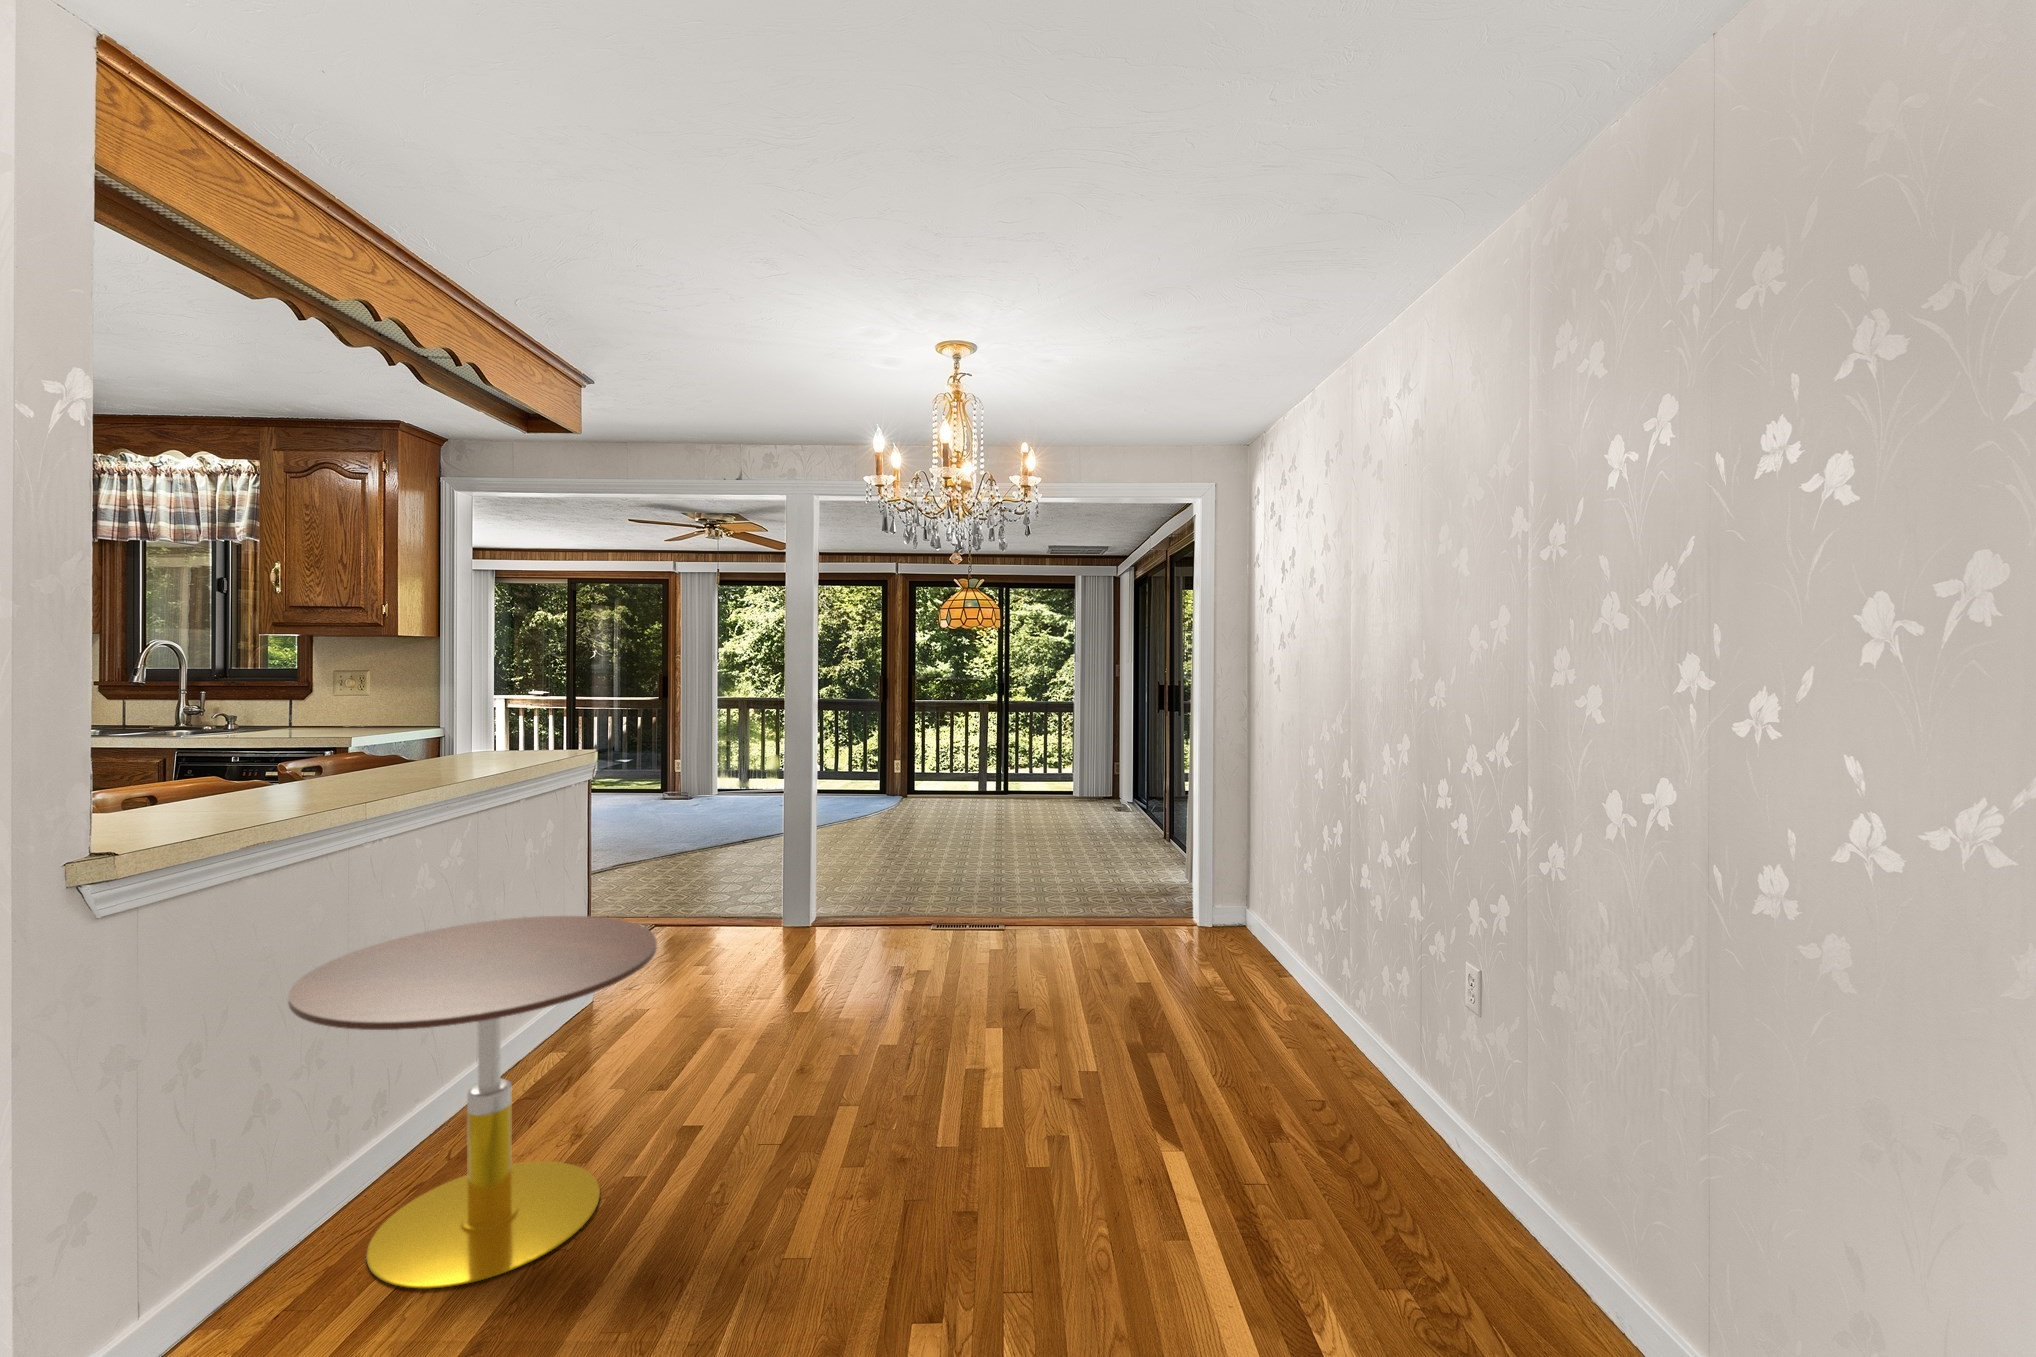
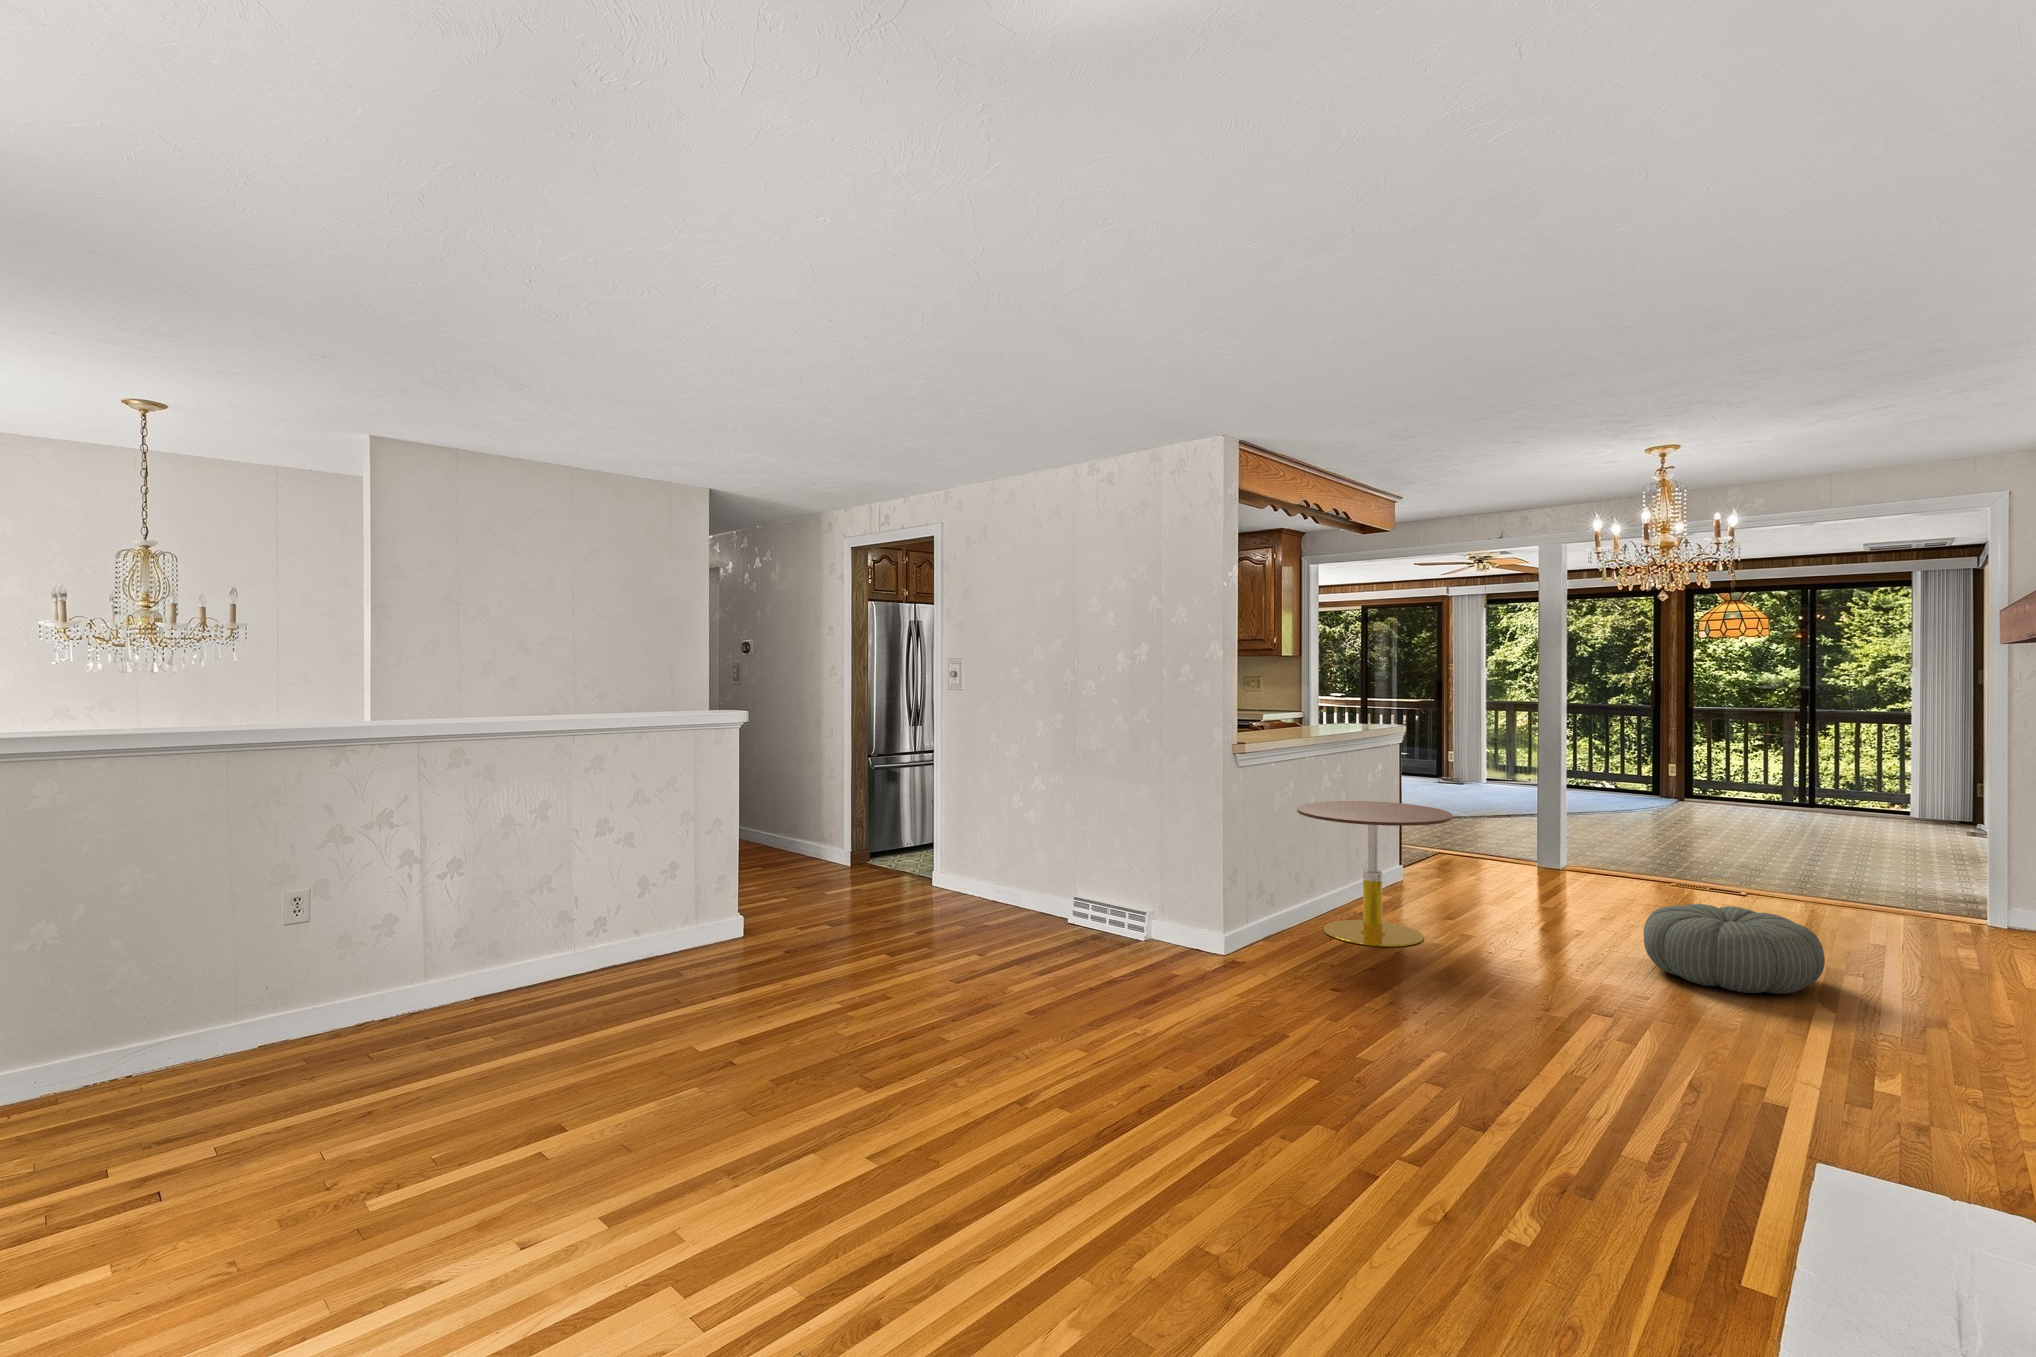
pouf: none [957,1007,1177,1174] -> present [1644,904,1825,994]

